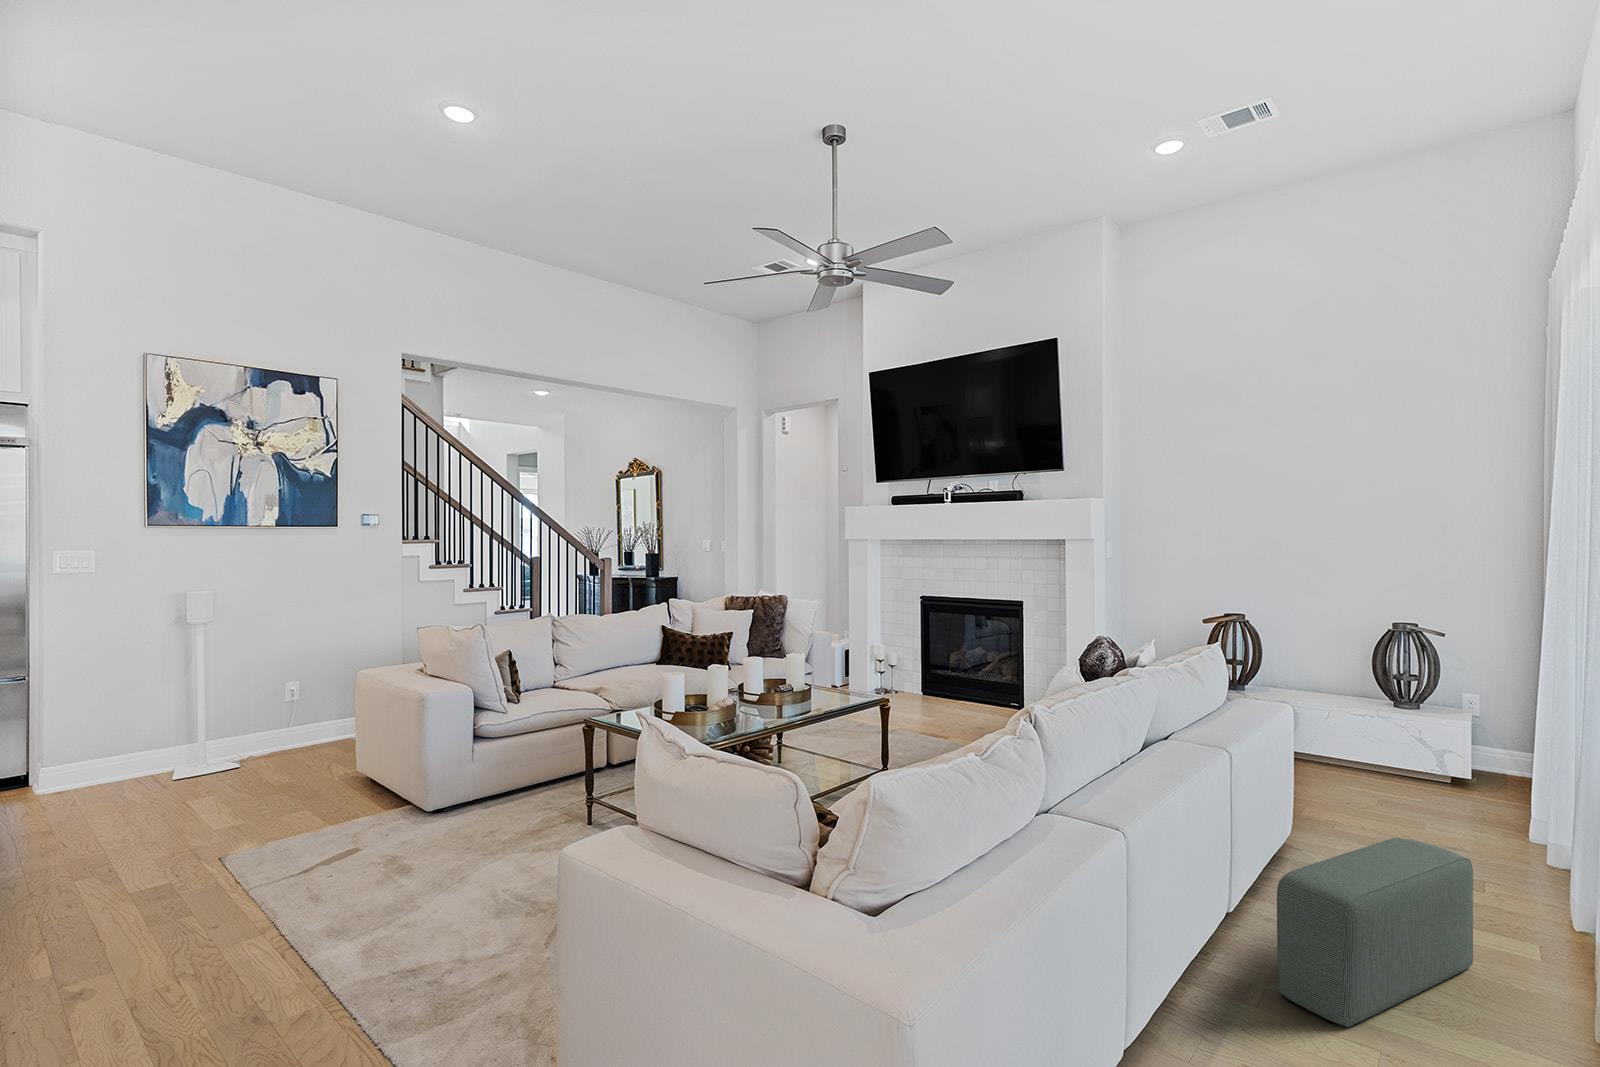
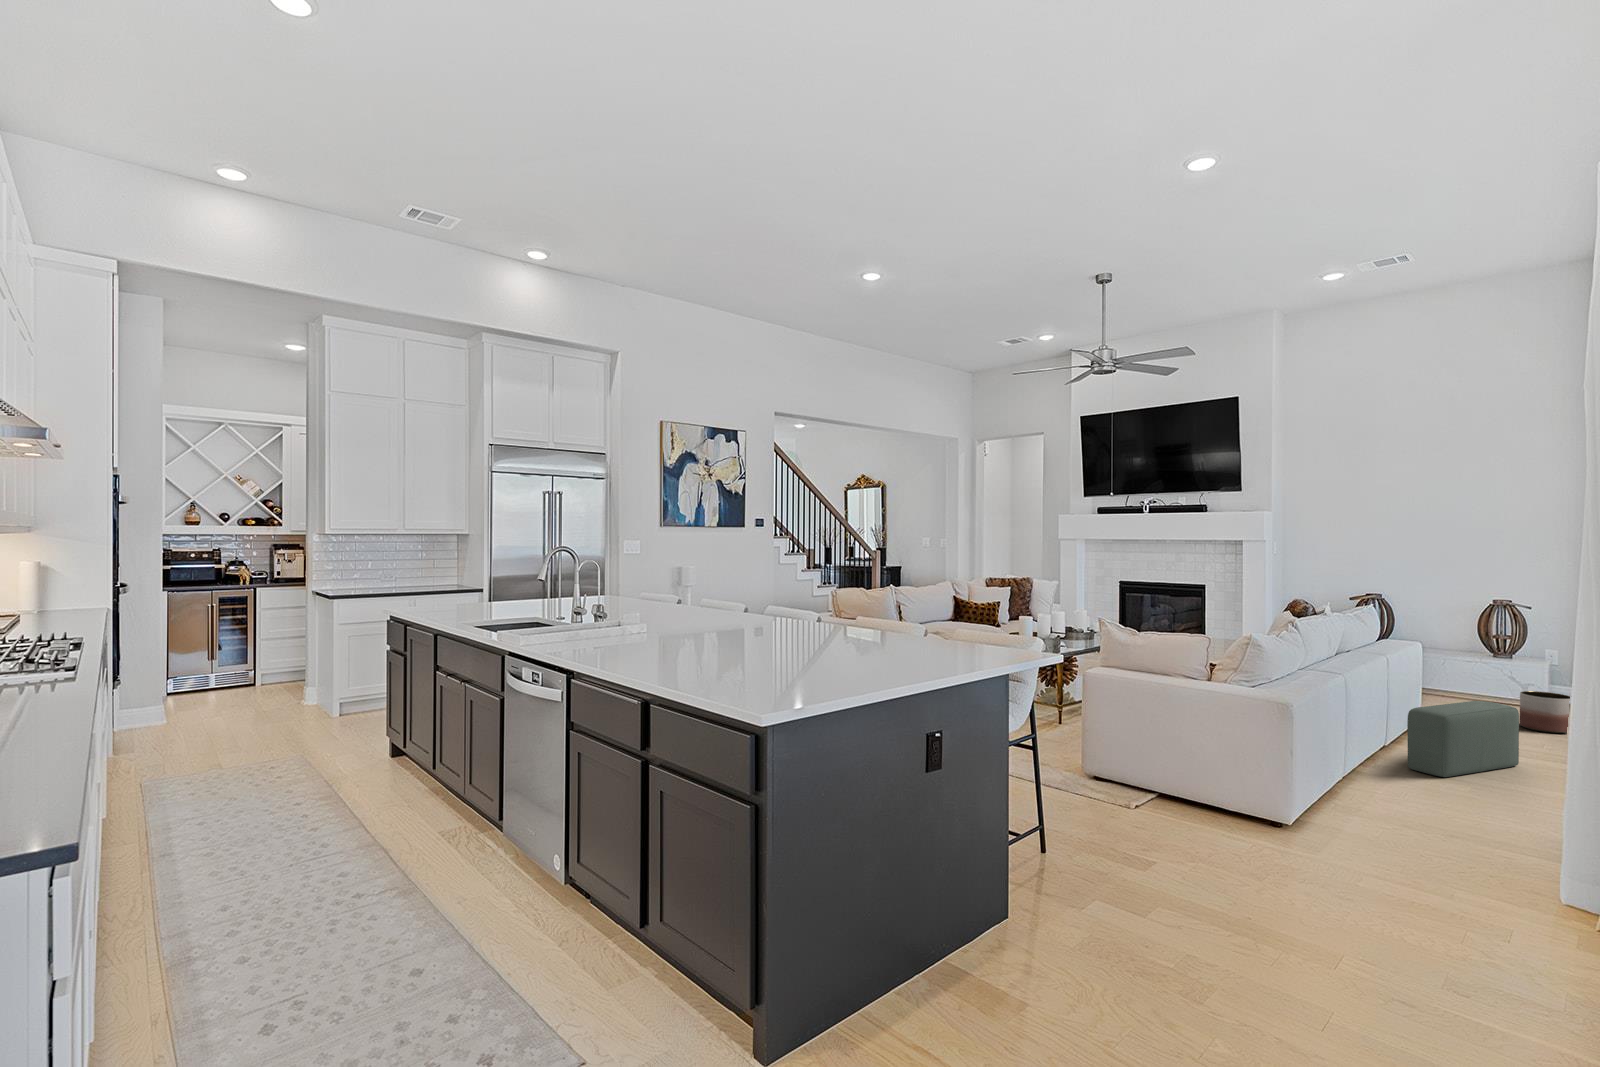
planter: none [1445,778,1529,853] -> present [1519,691,1570,733]

